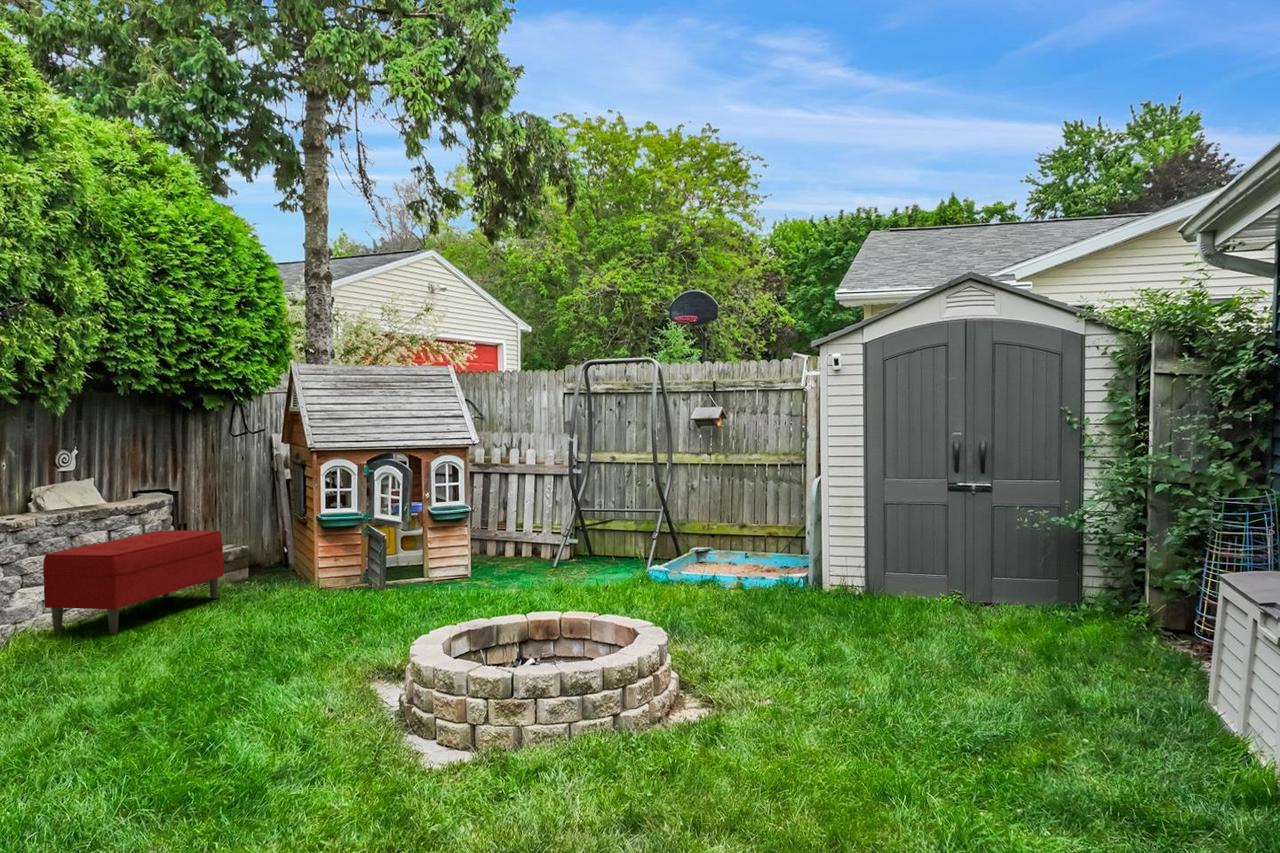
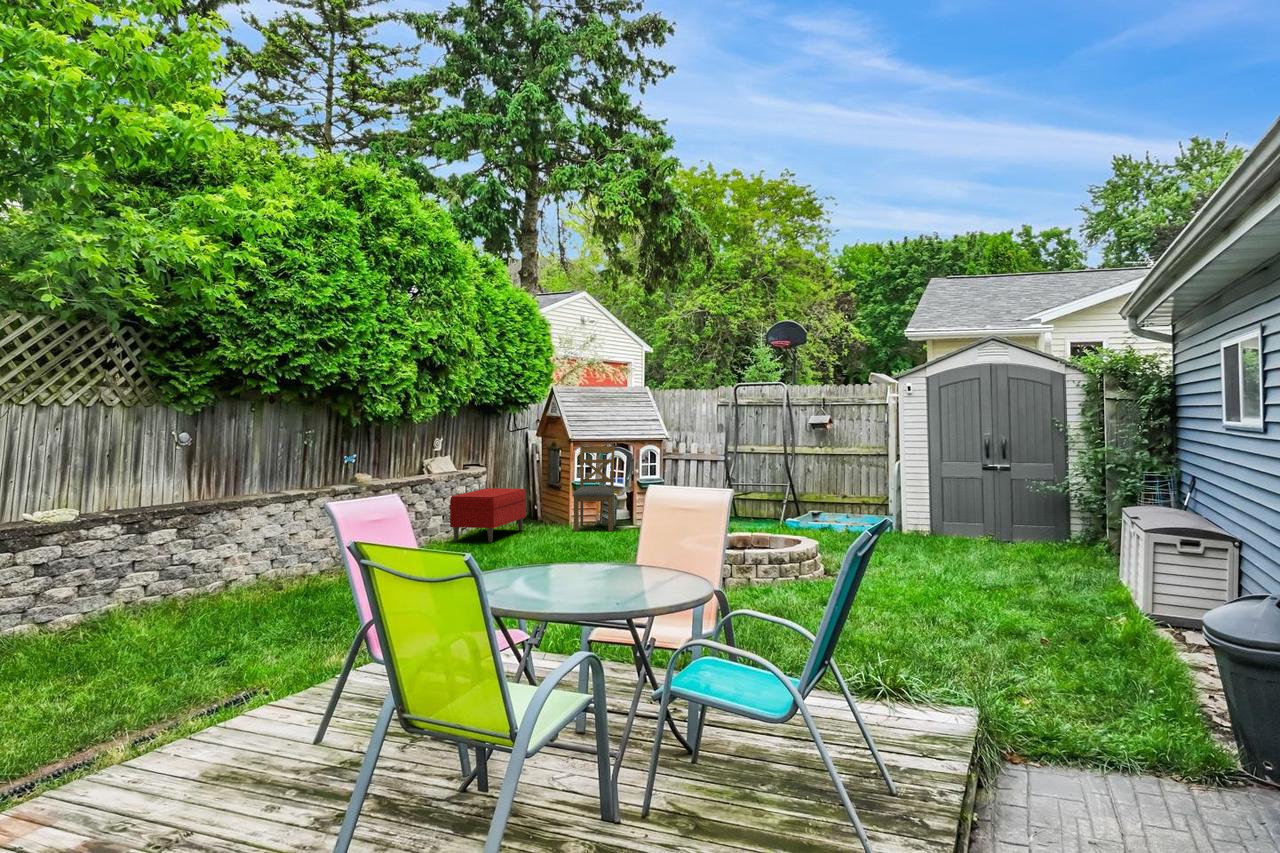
chair: none [299,457,383,598] -> present [573,445,615,531]

